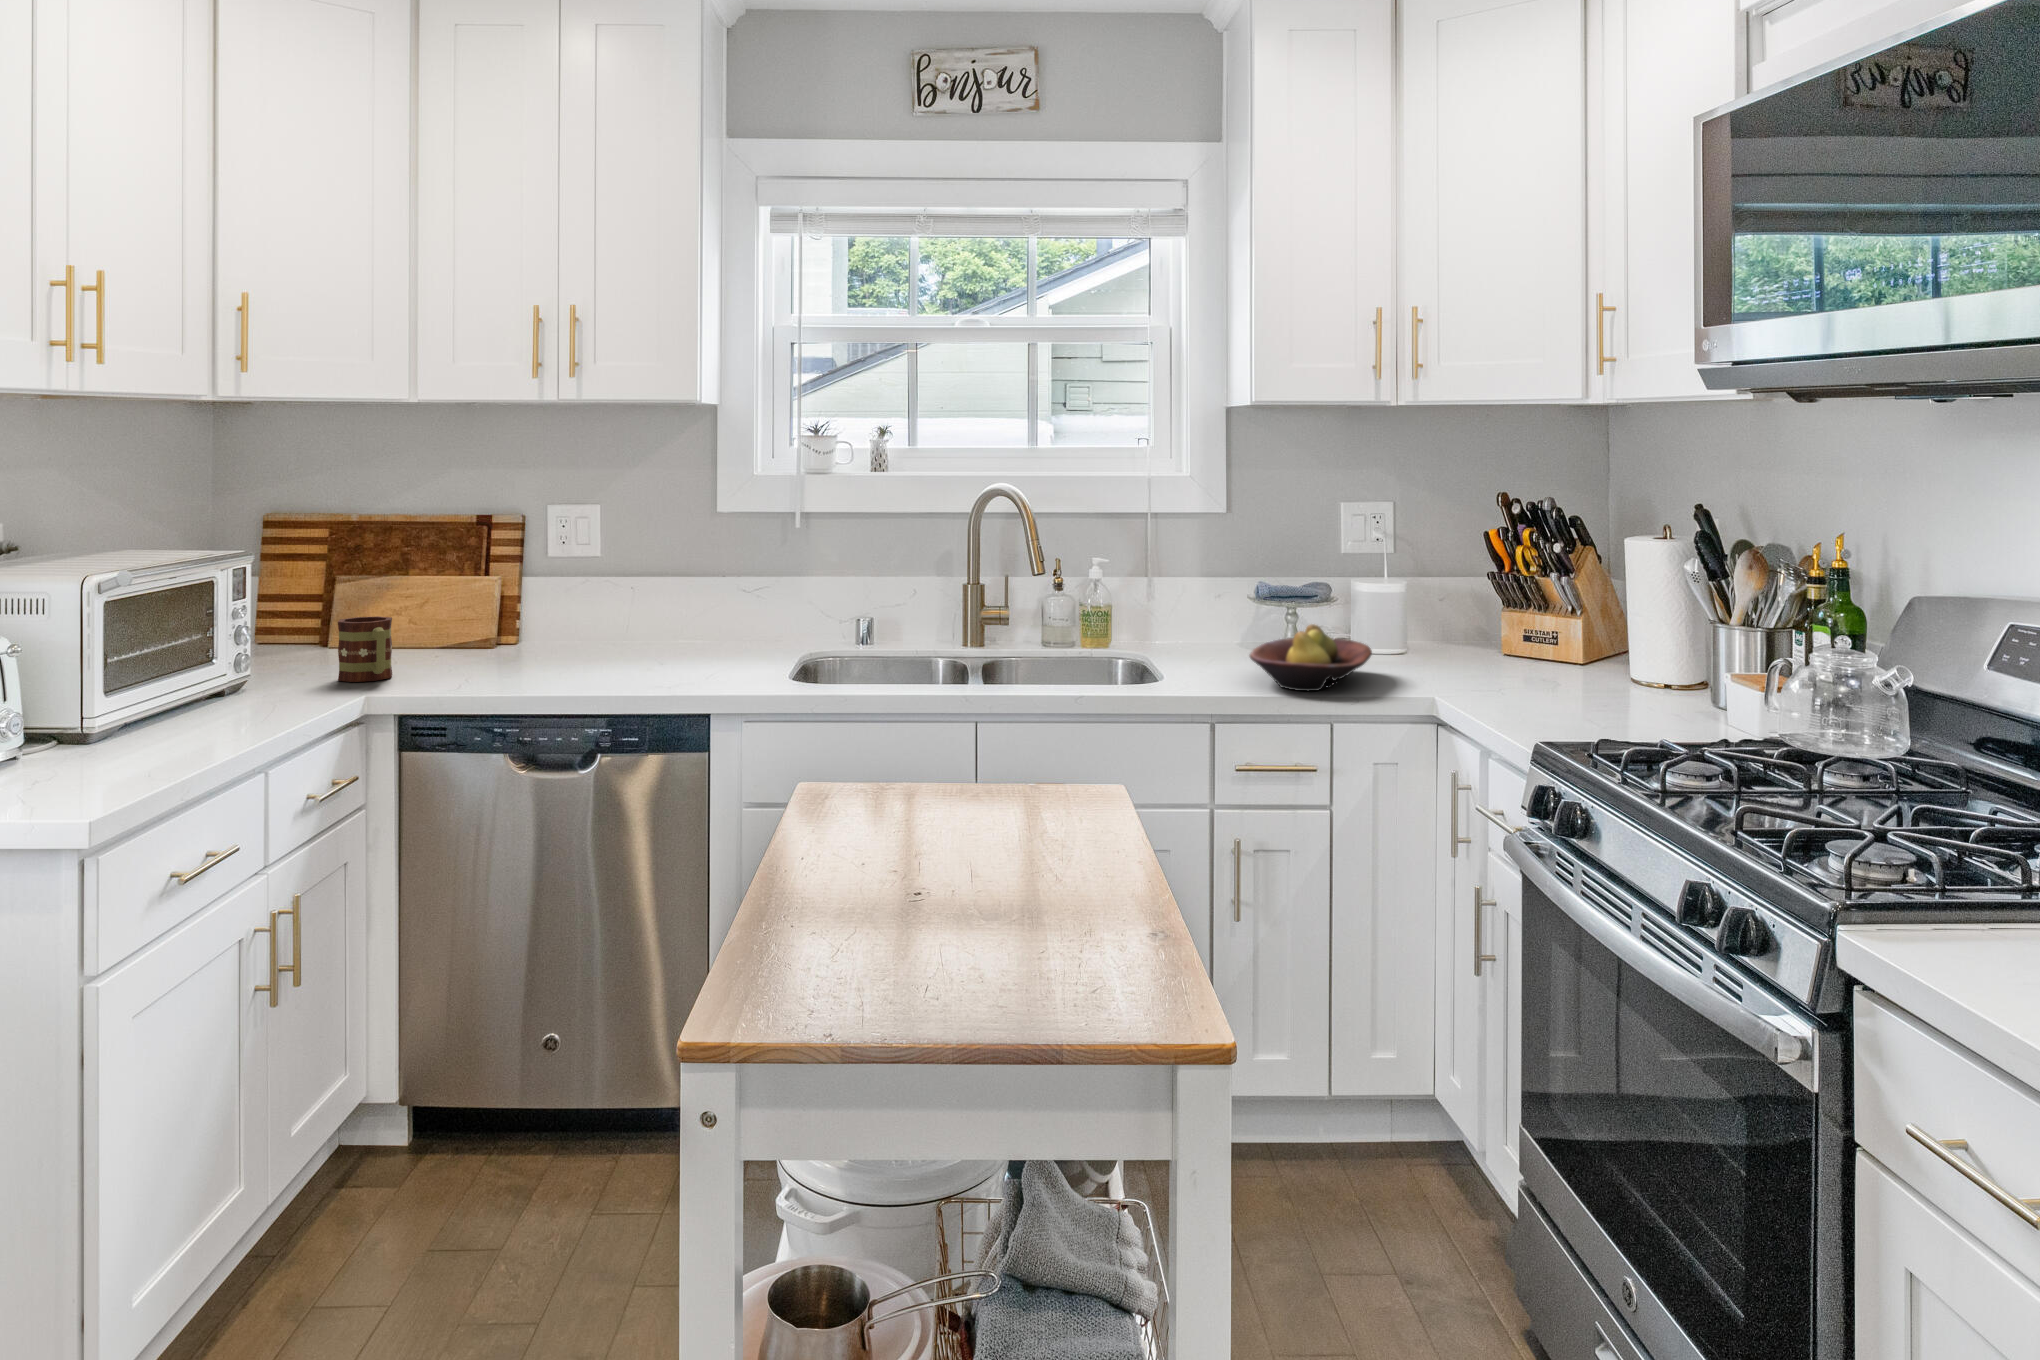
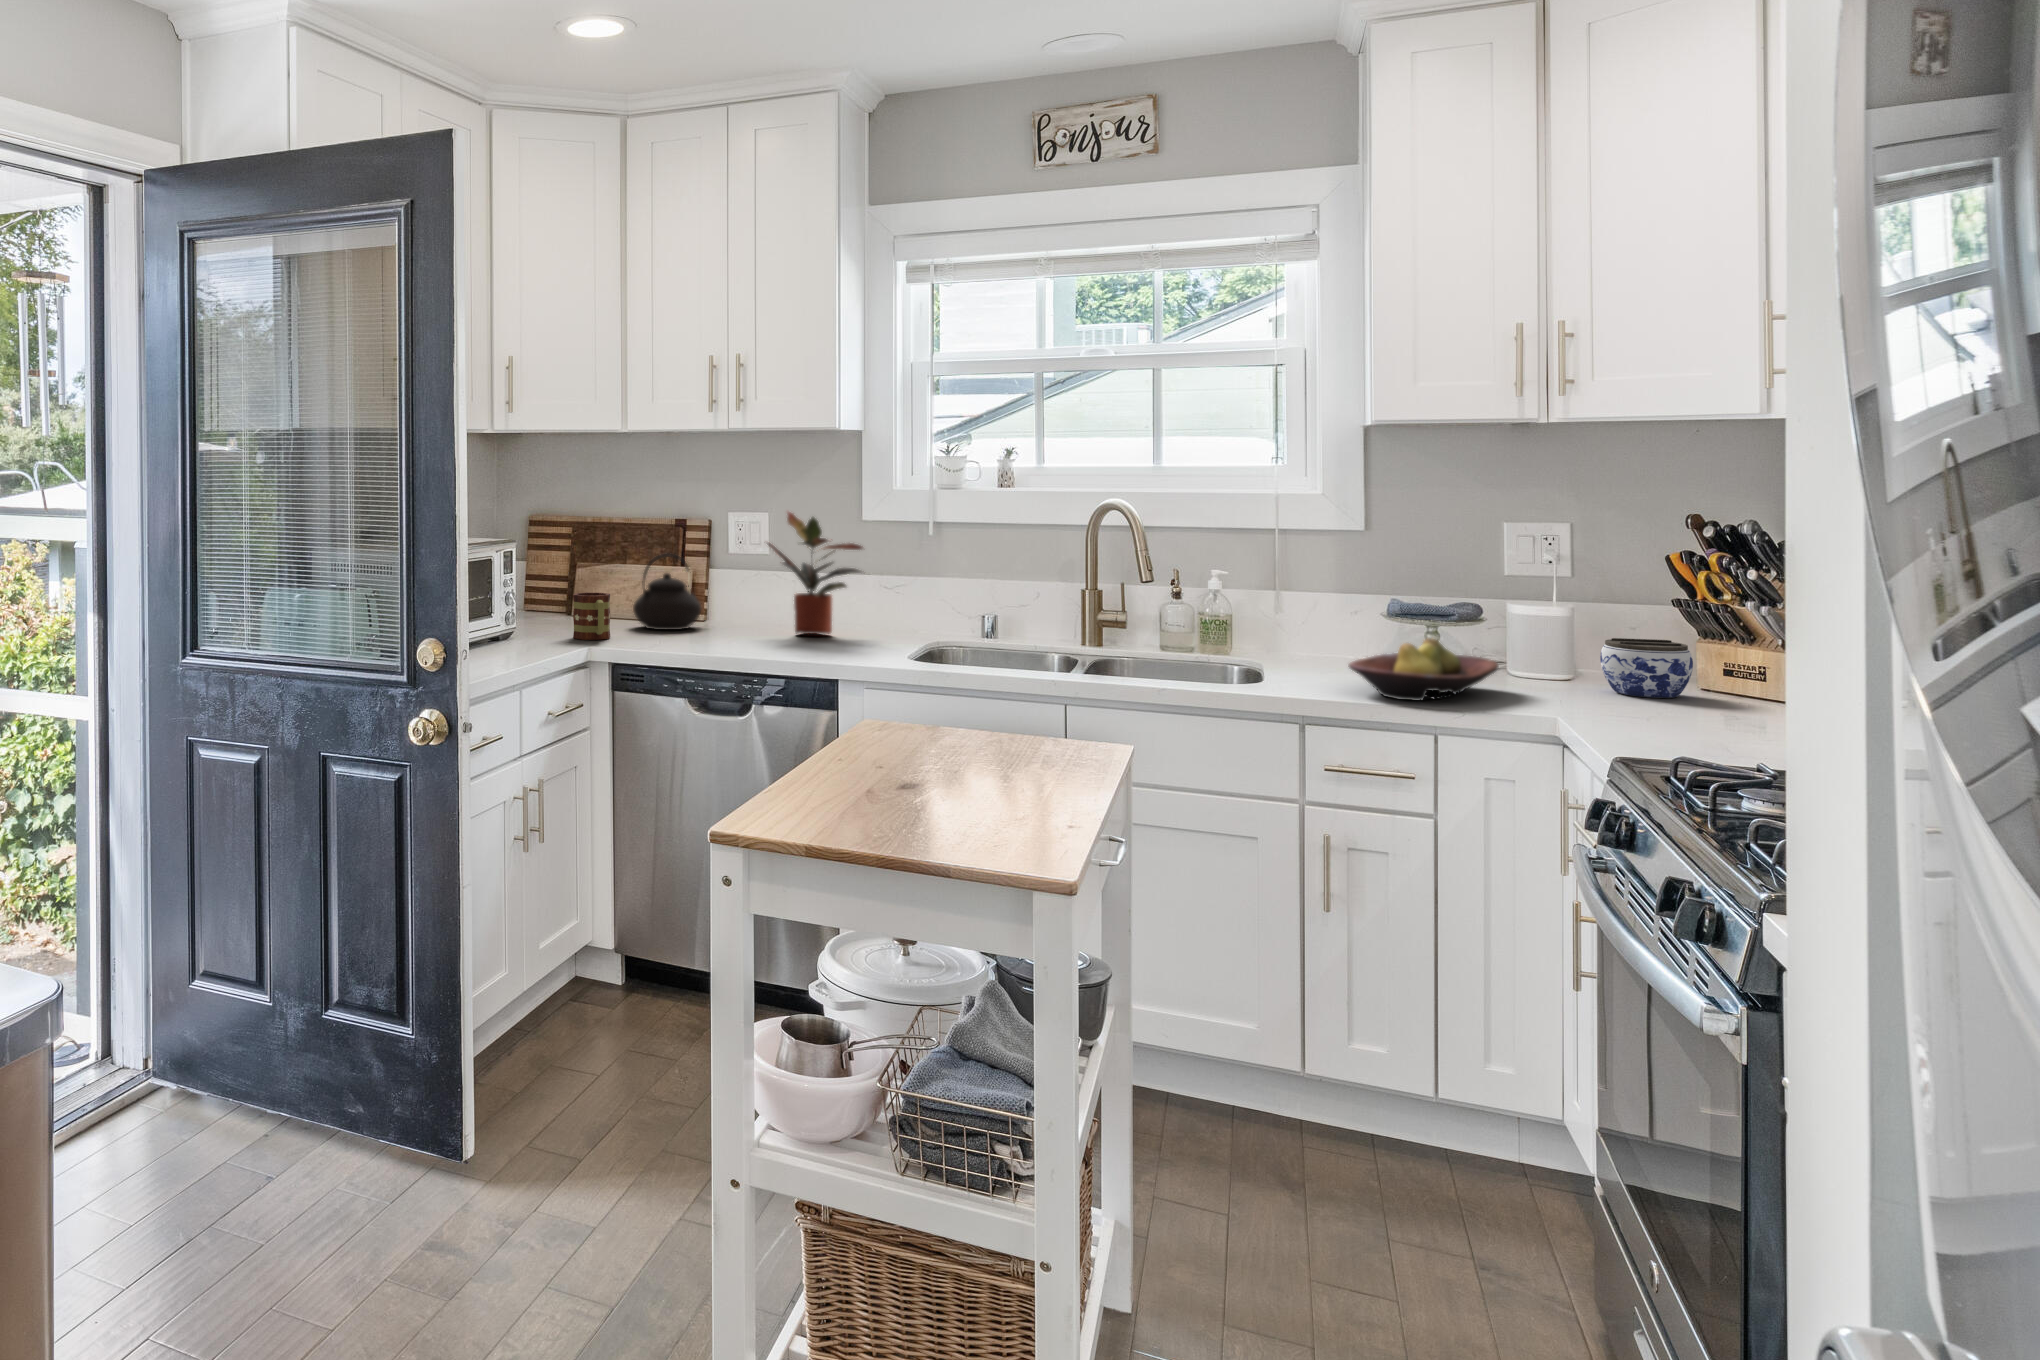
potted plant: none [596,502,721,654] -> present [767,512,863,634]
teapot: none [419,560,518,659] -> present [633,554,701,630]
jar: none [1439,613,1511,669] -> present [1600,638,1693,698]

